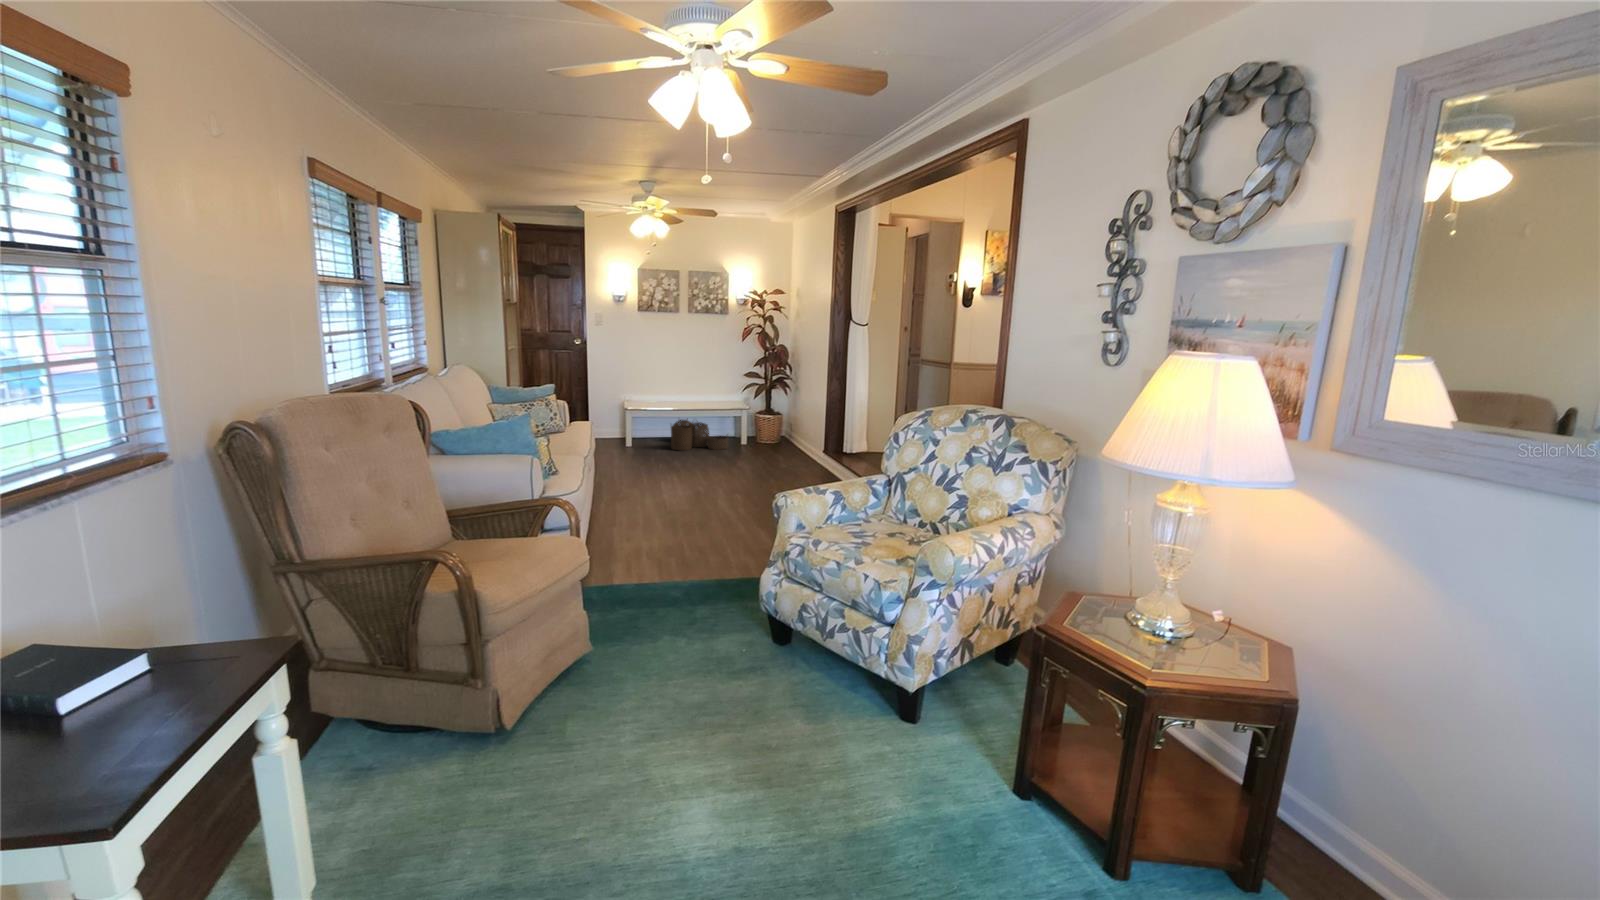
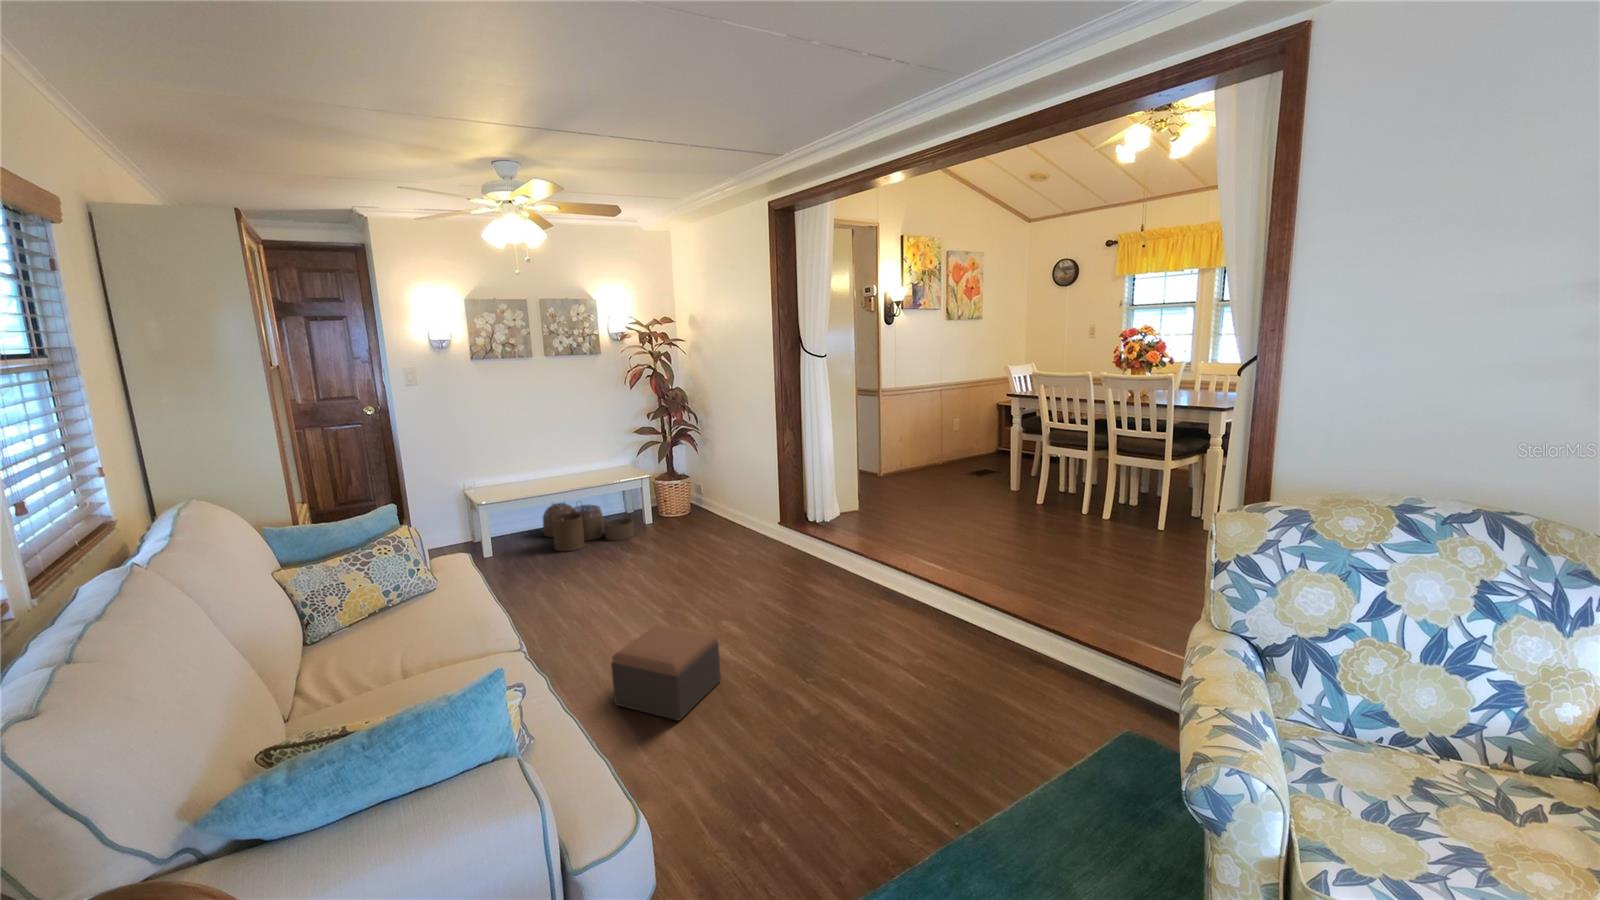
footstool: none [641,476,707,525] -> present [611,624,721,721]

